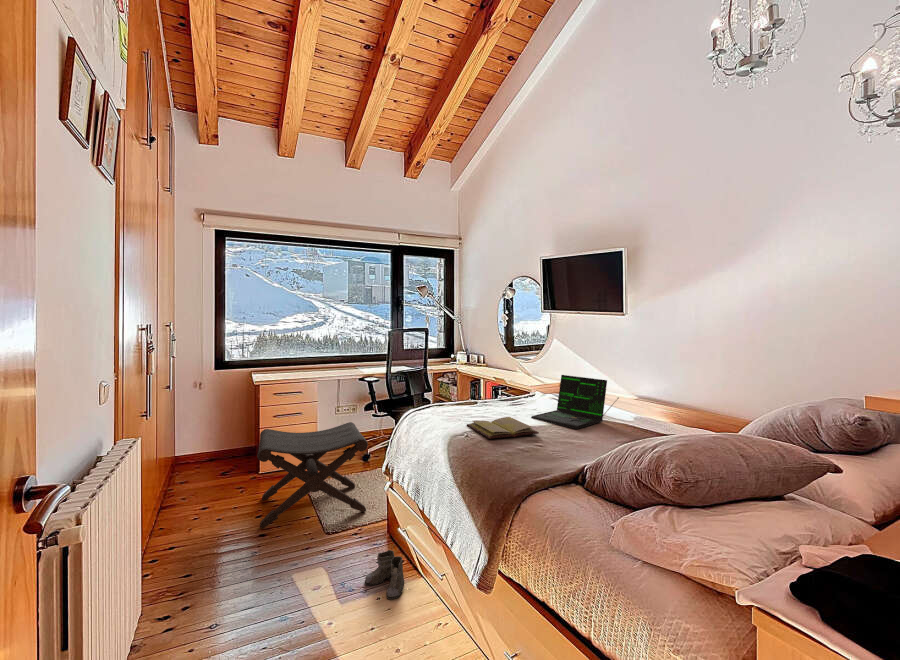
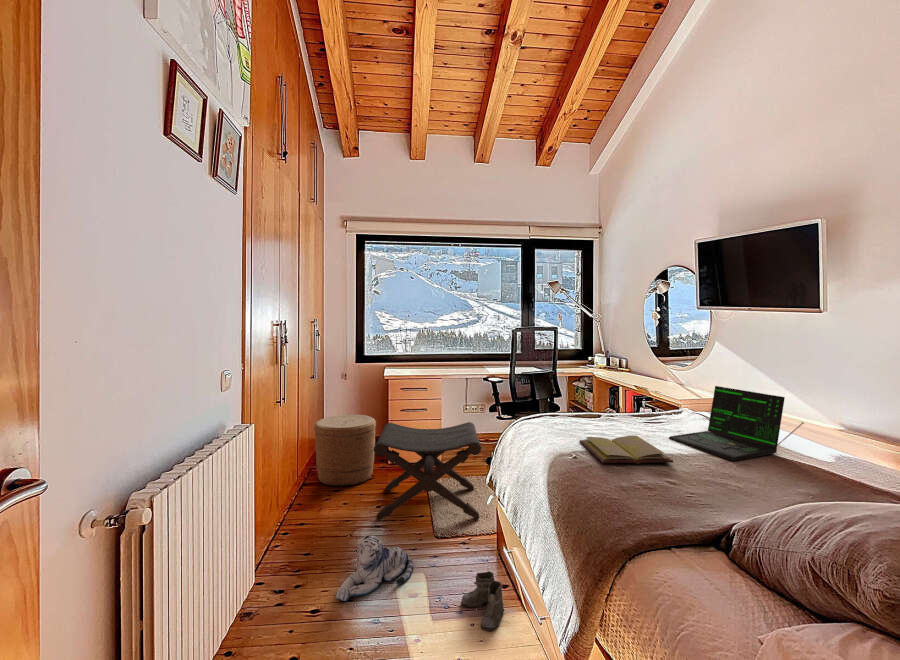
woven basket: none [173,424,247,503] -> present [314,414,376,486]
plush toy: none [237,537,311,605] -> present [336,535,413,601]

